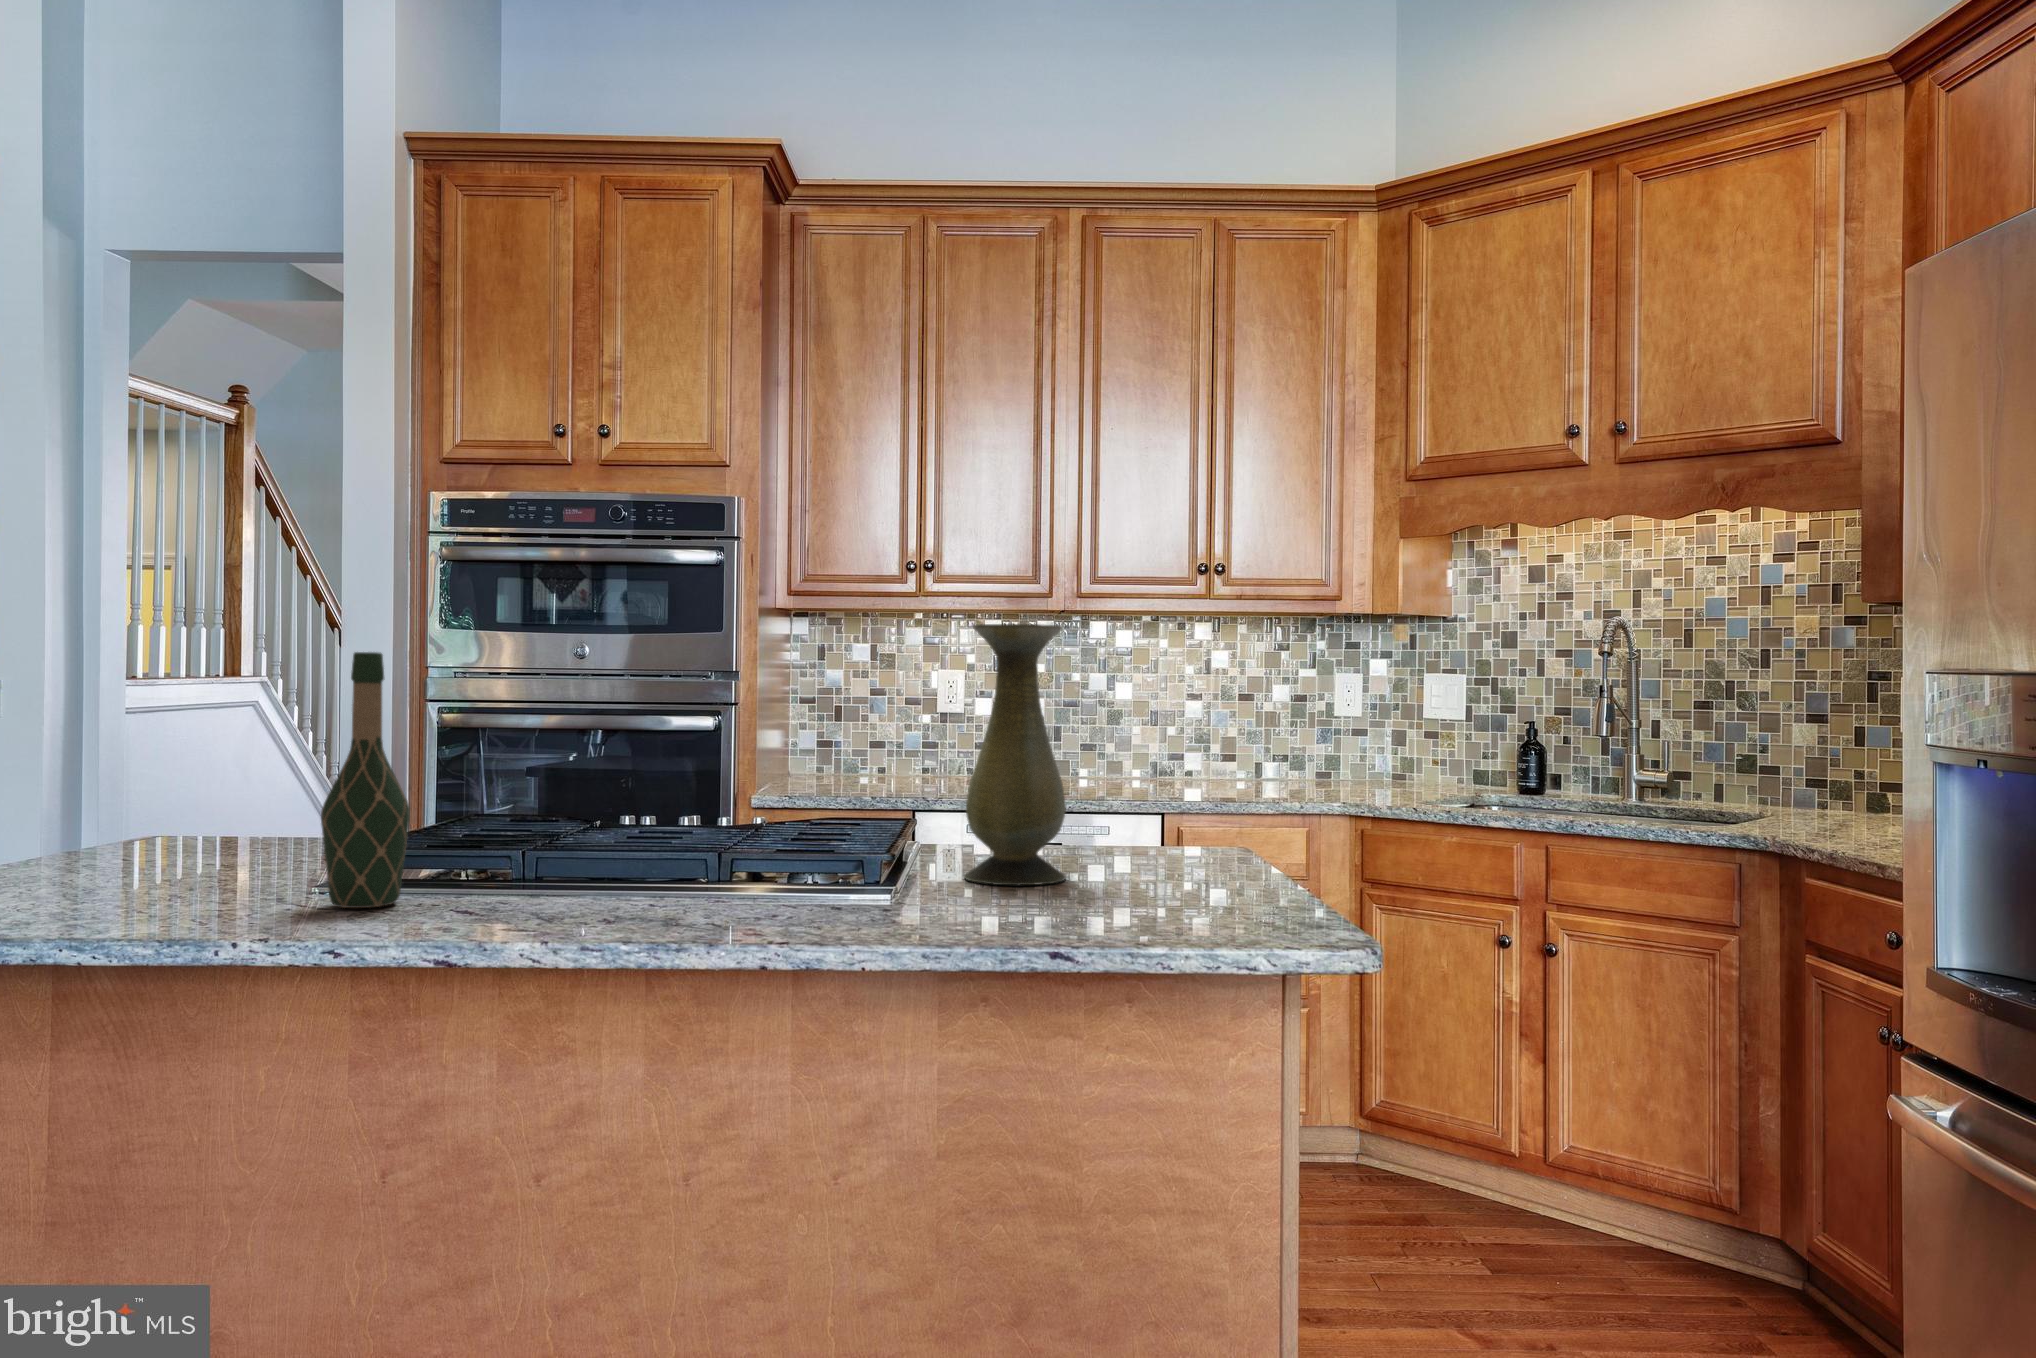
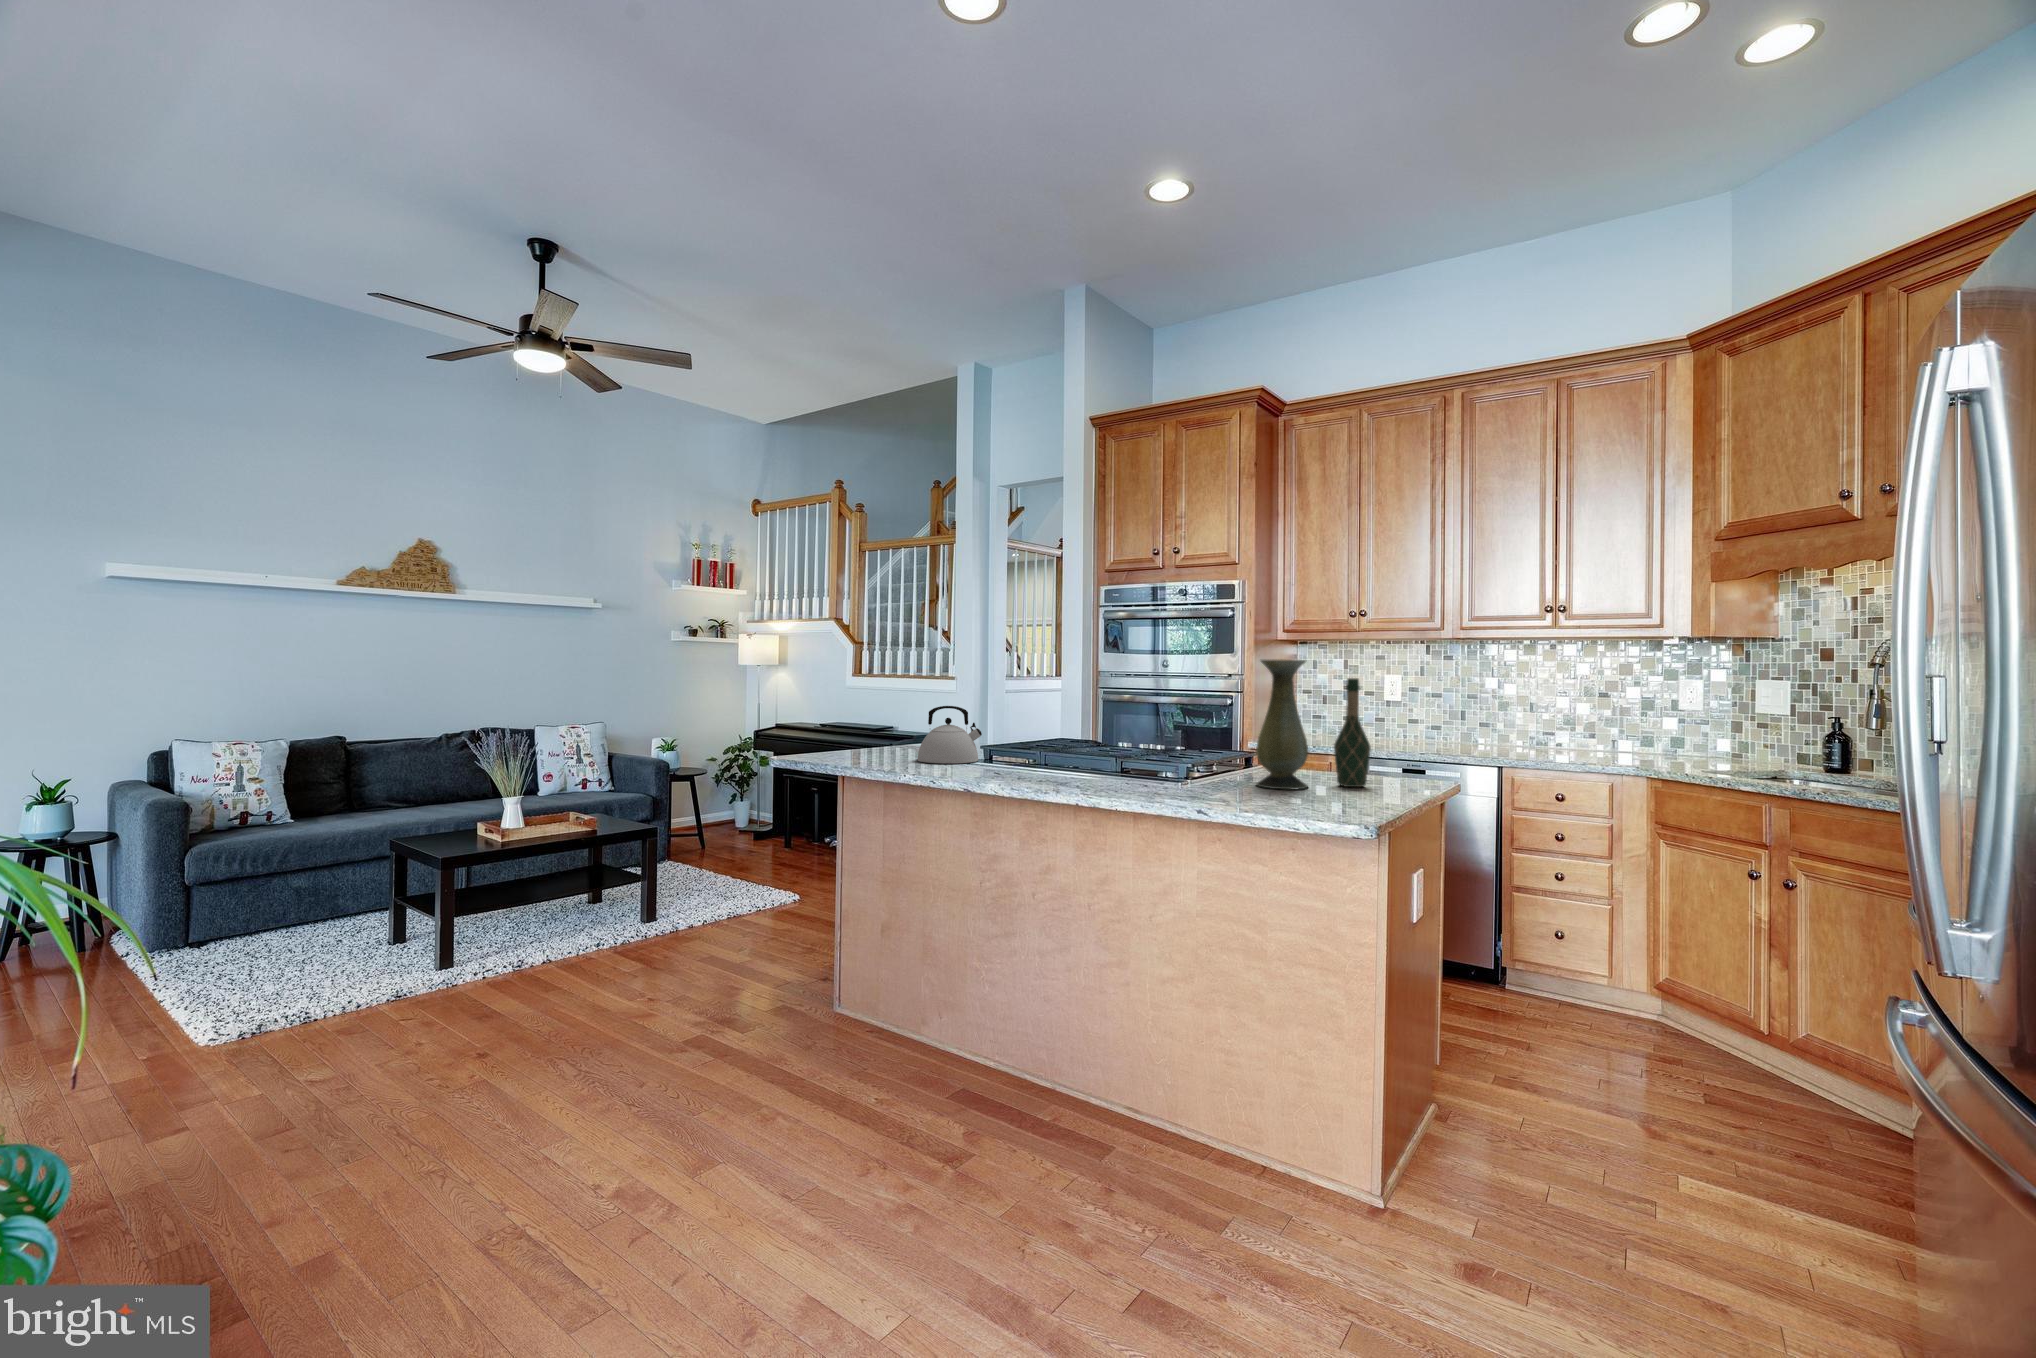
wine bottle: present [321,652,410,908] -> present [1334,678,1371,787]
kettle: none [66,736,261,889] -> present [917,706,982,763]

